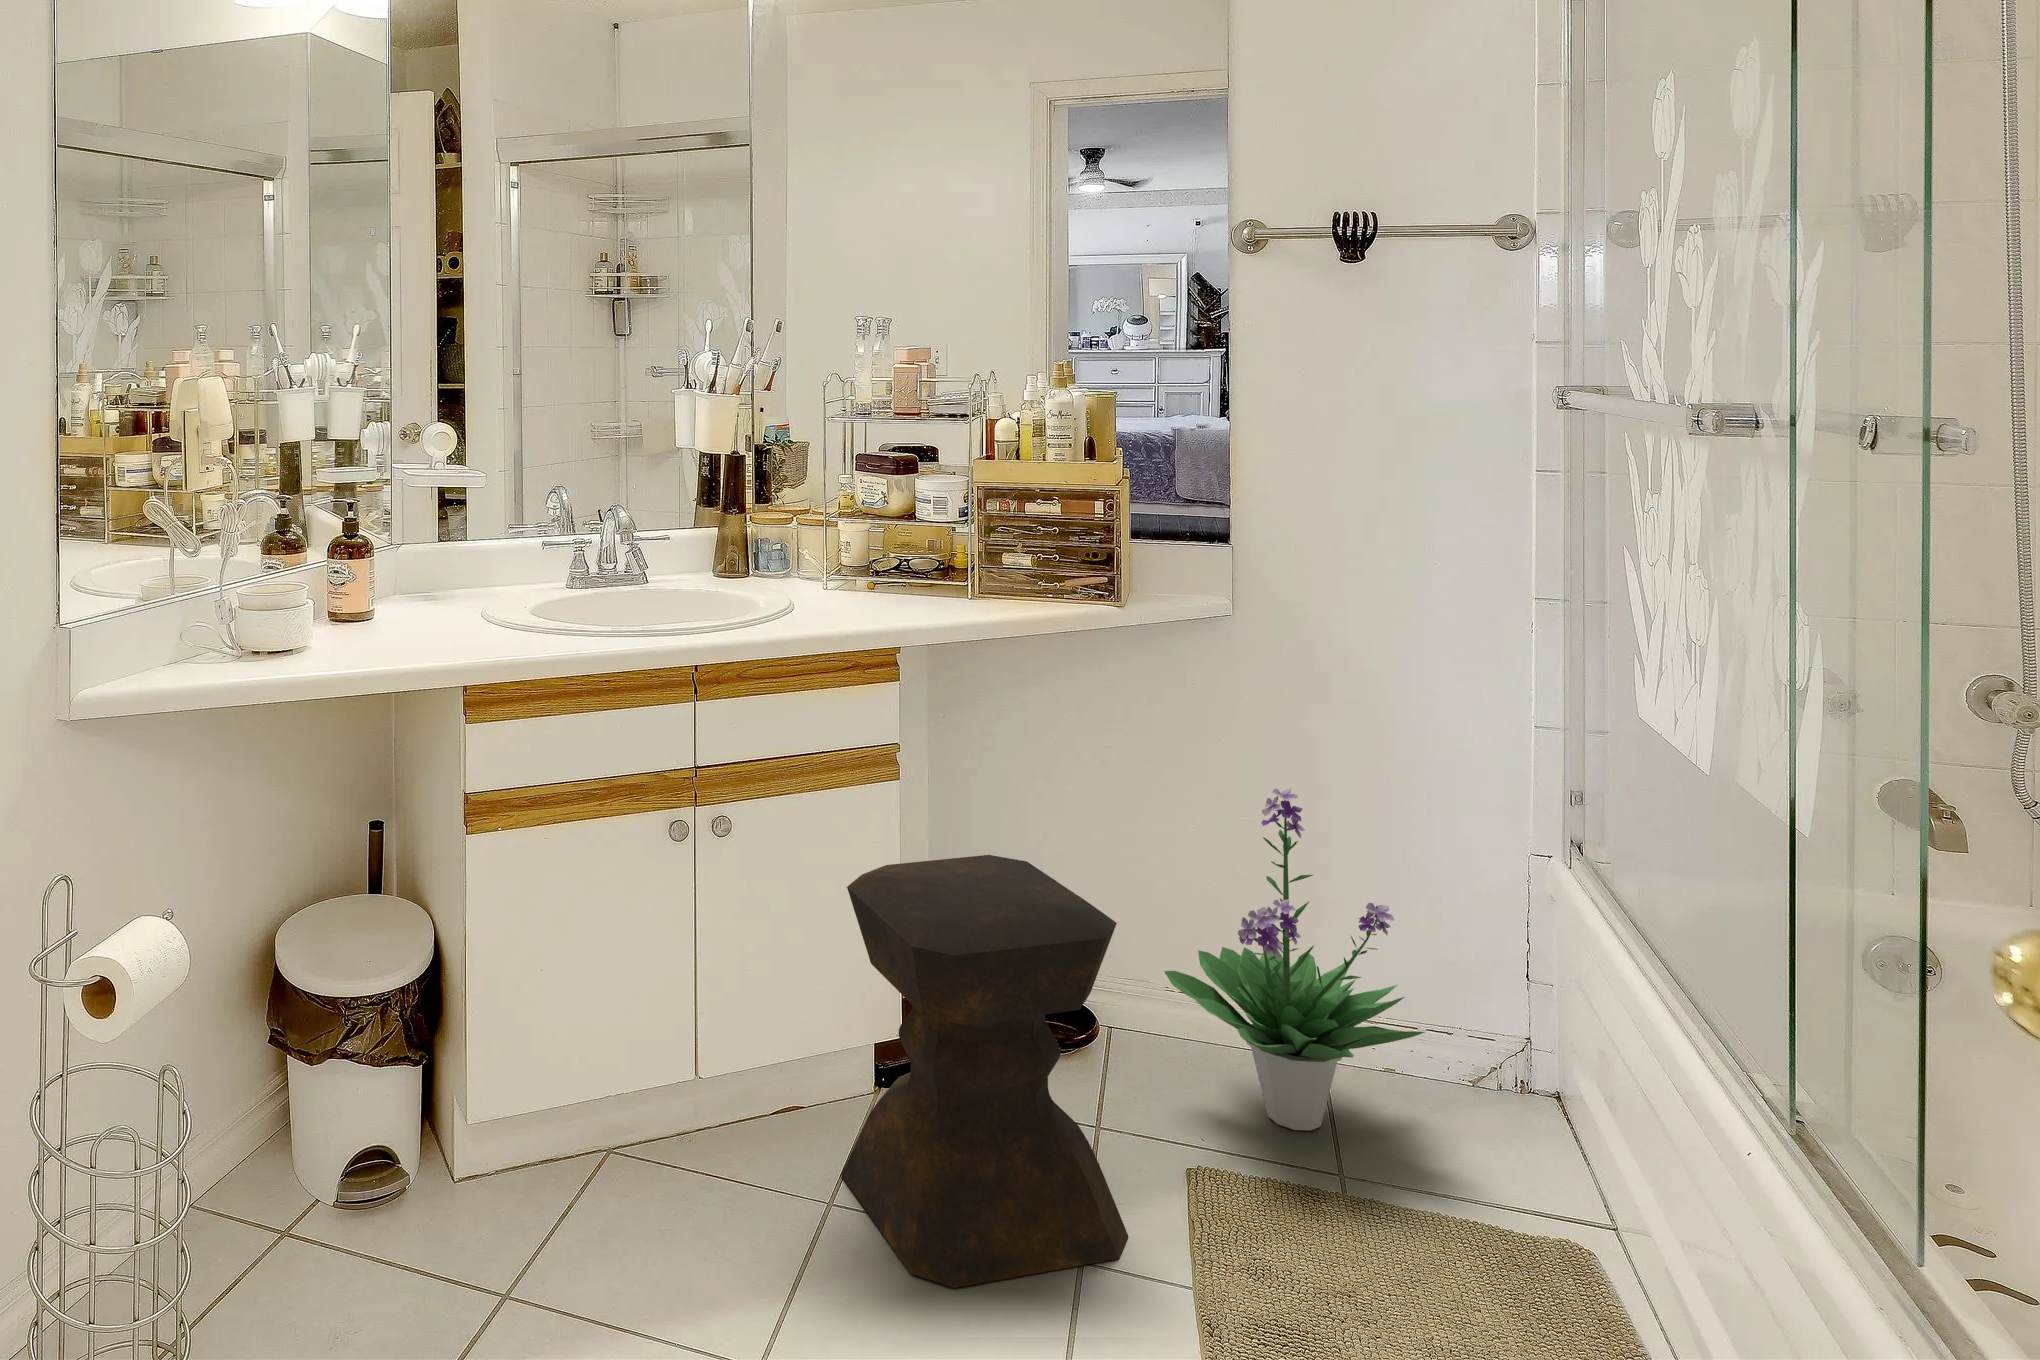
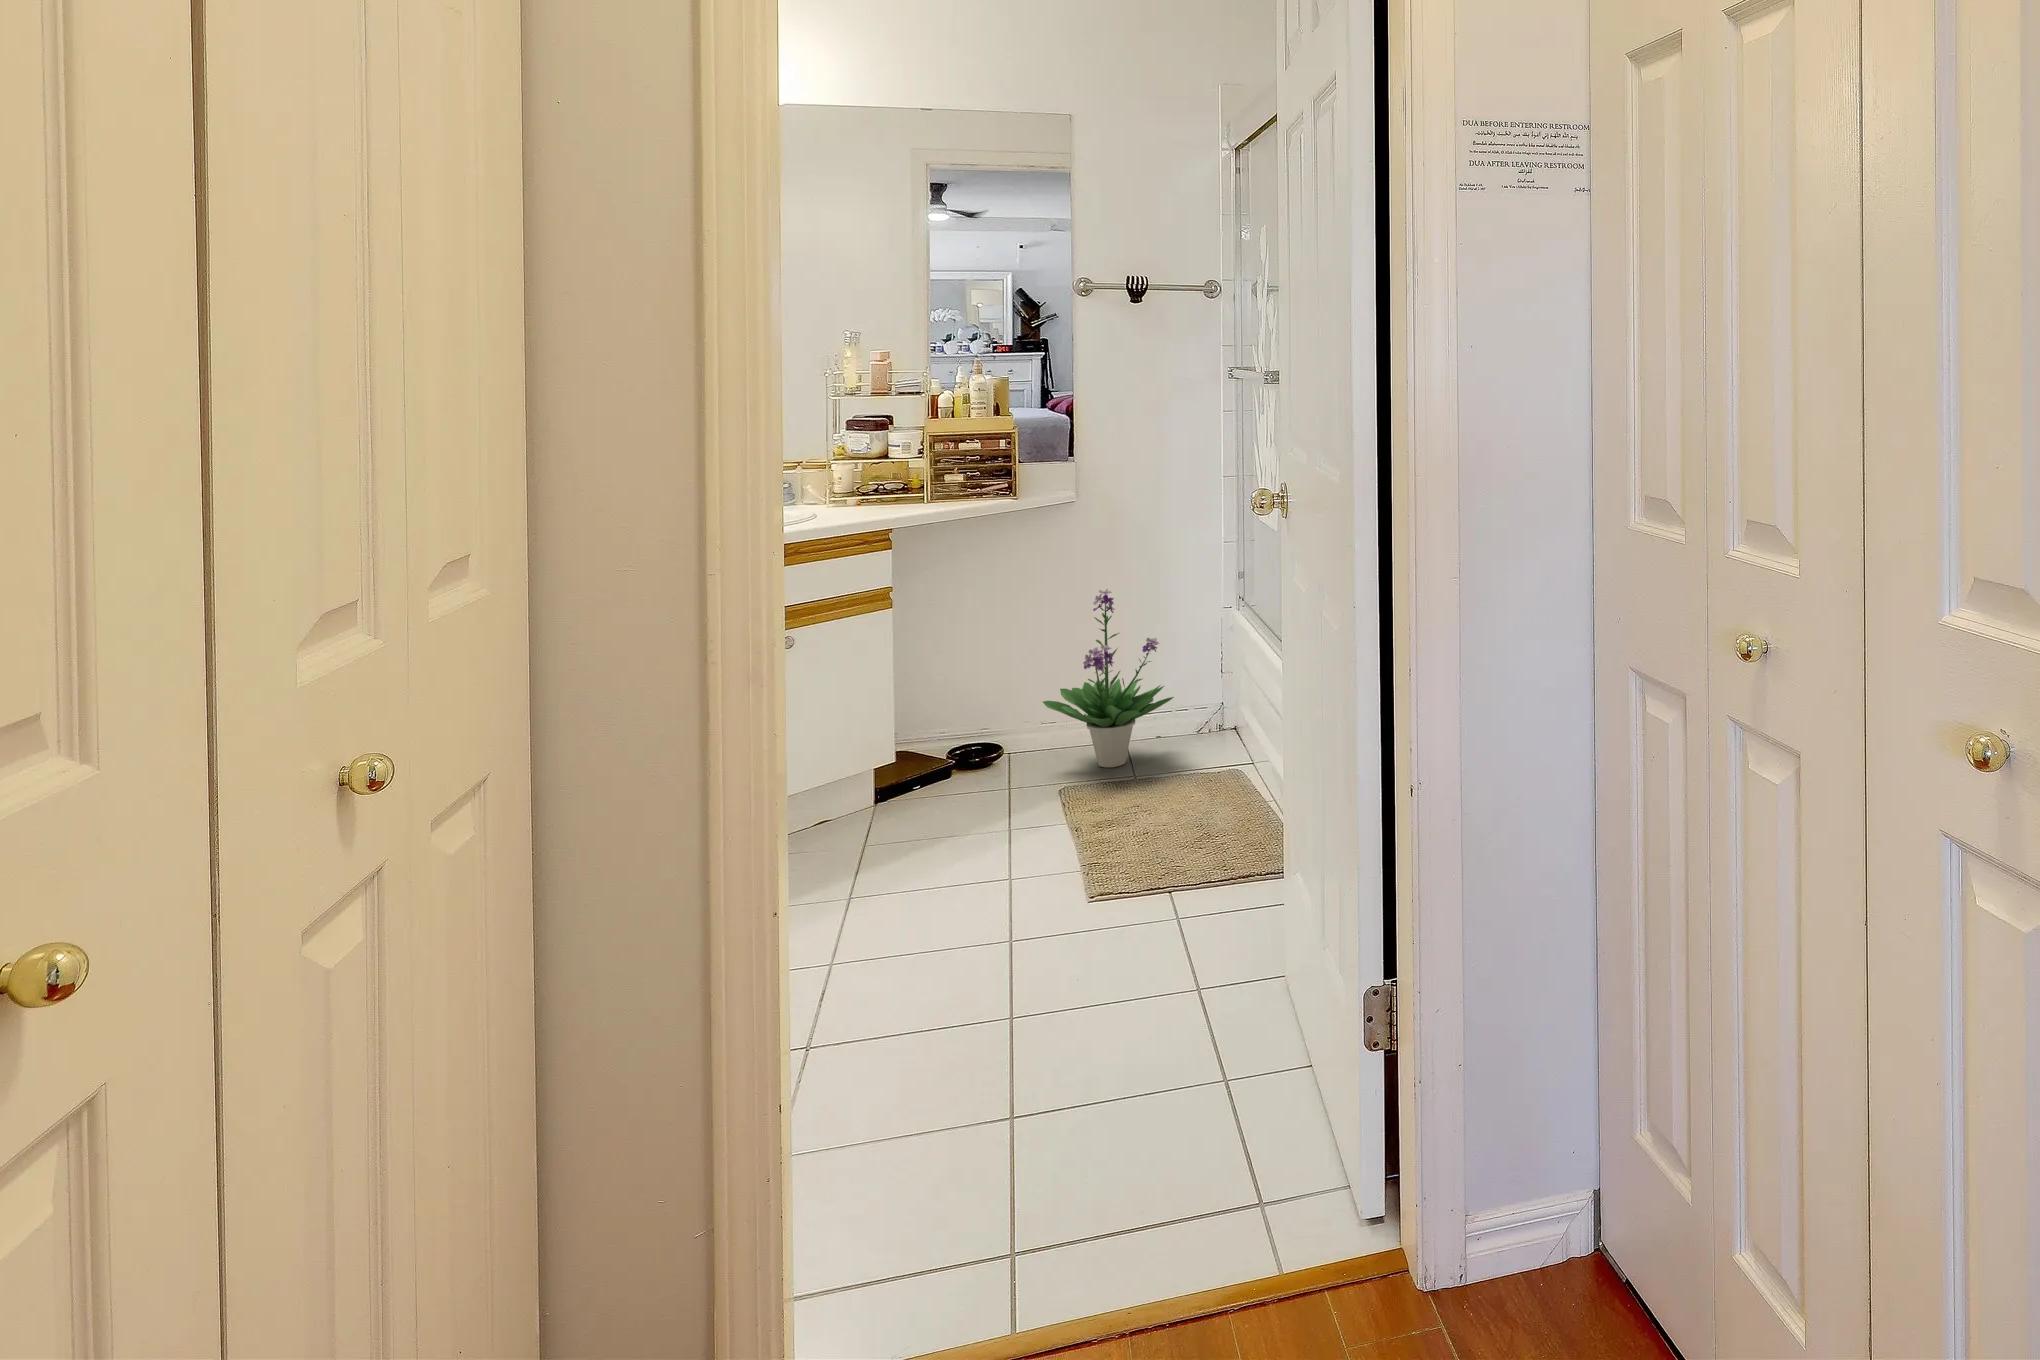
stool: present [841,855,1128,1288] -> none [863,640,1032,861]

